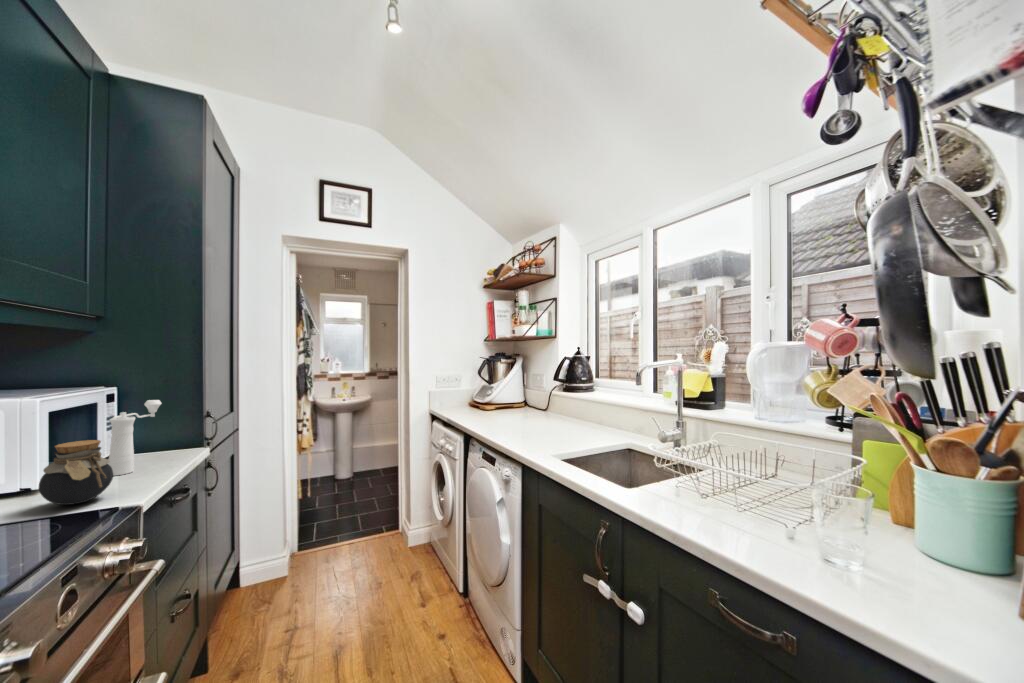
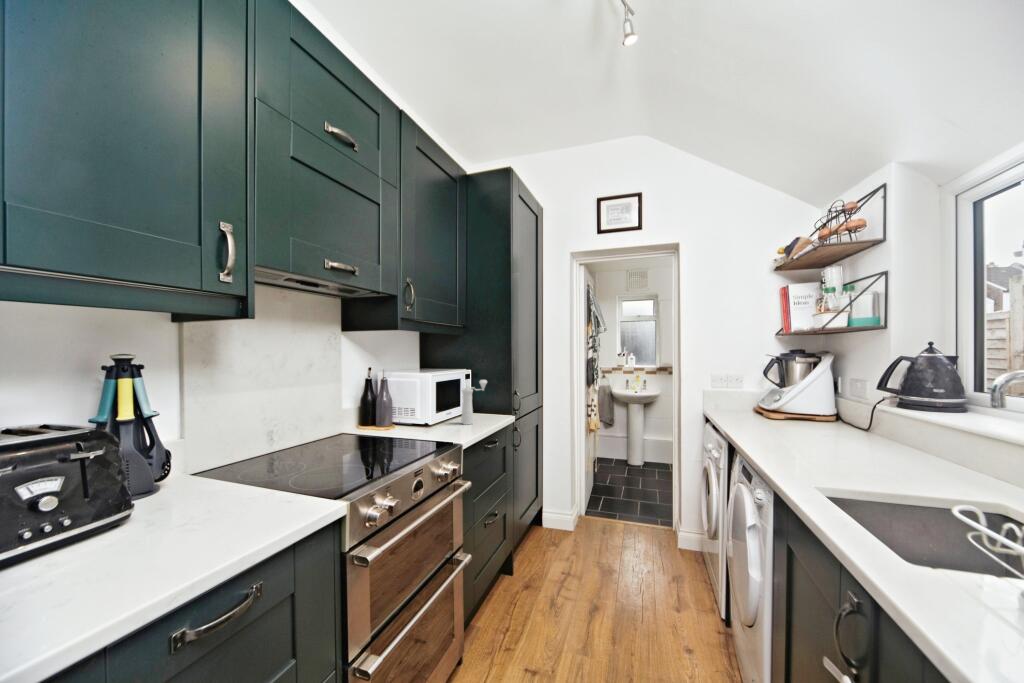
jar: present [39,440,113,505] -> none [426,400,455,436]

